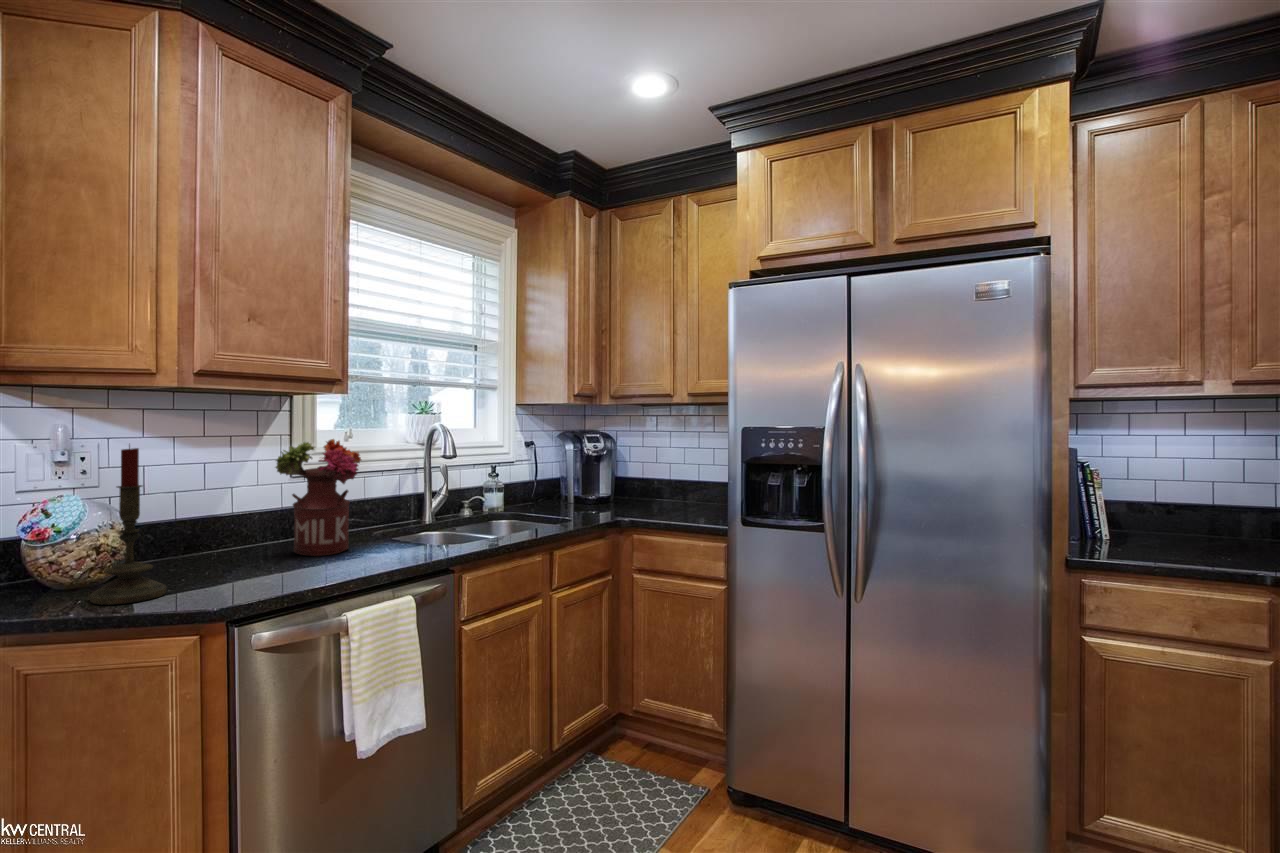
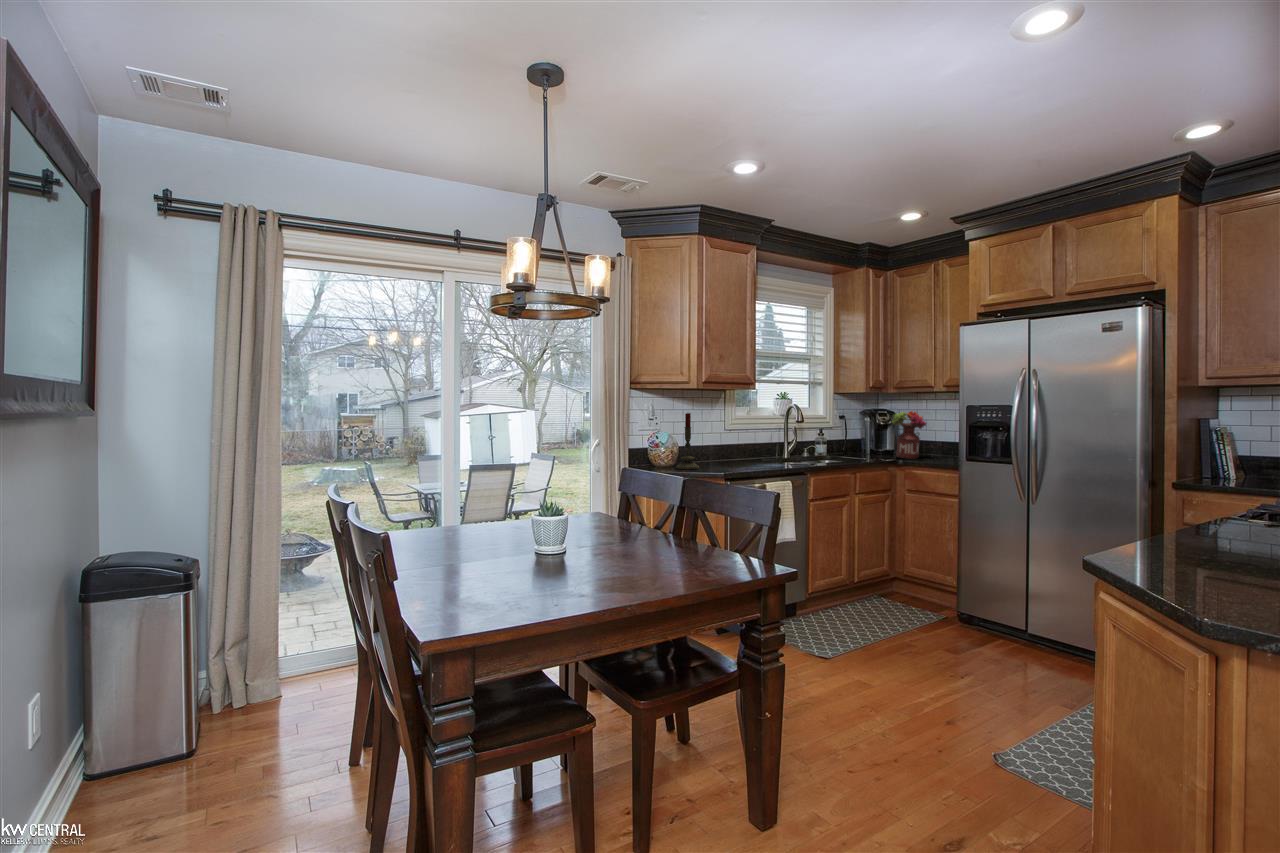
flower arrangement: present [276,439,361,556] -> present [892,411,926,458]

